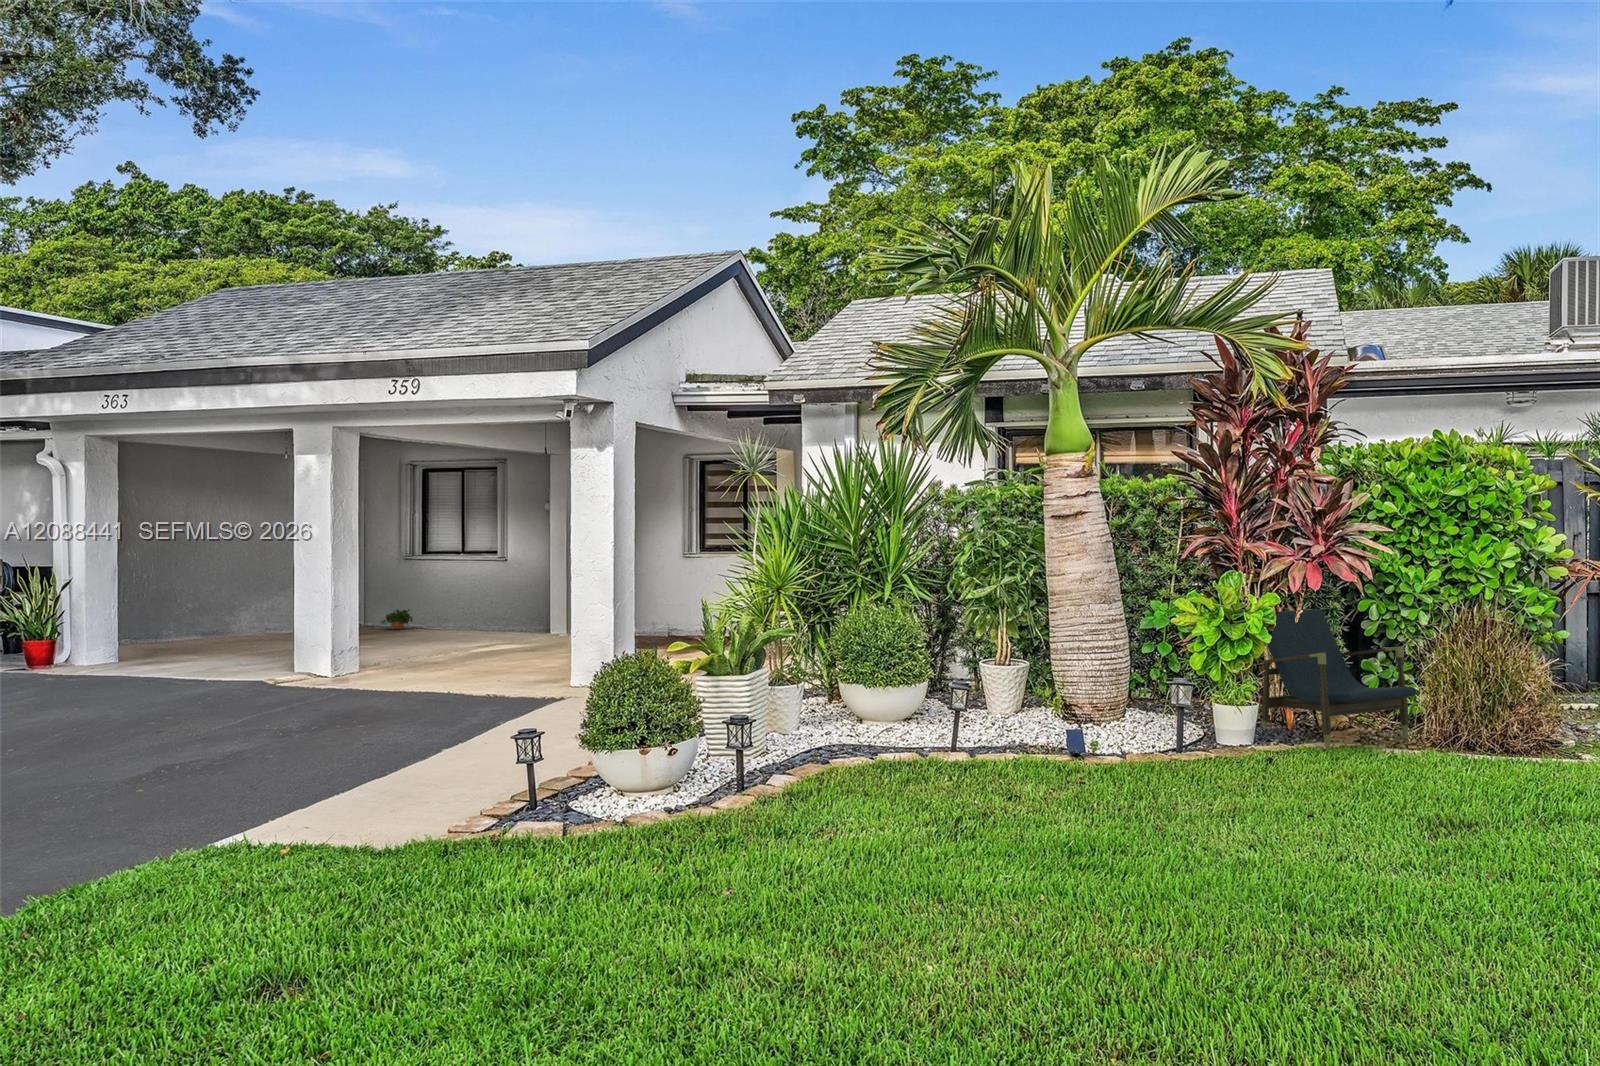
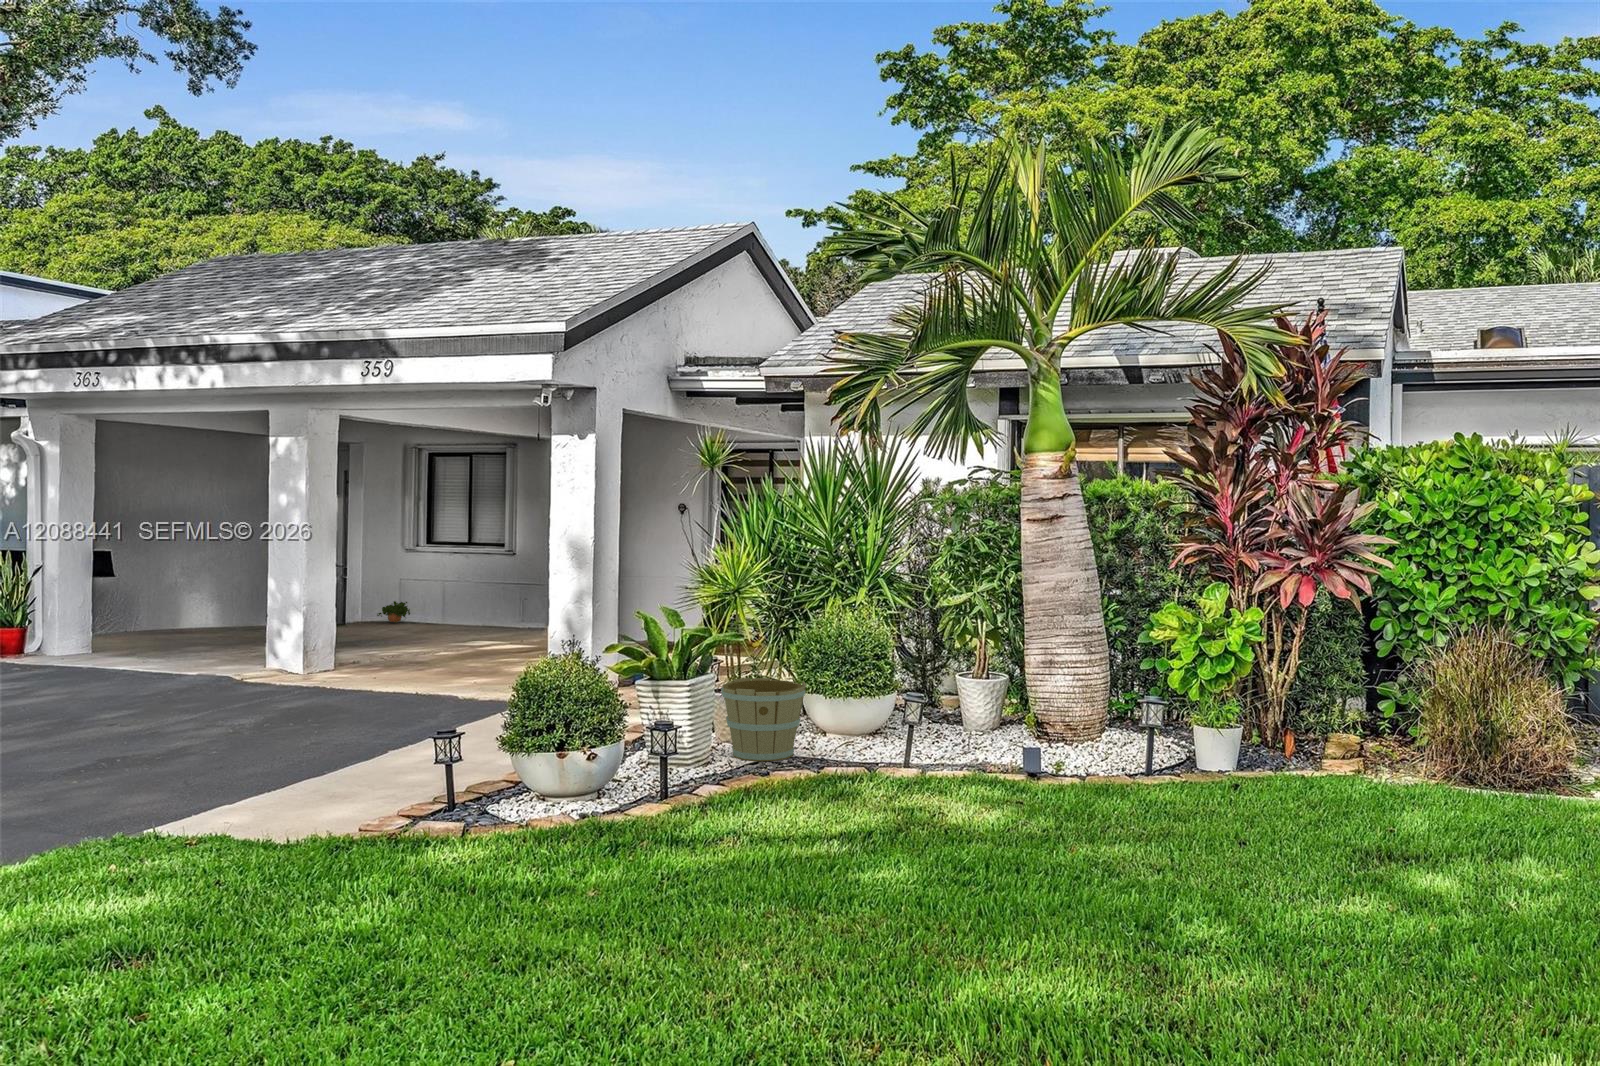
lounge chair: present [1262,609,1416,749] -> none [1250,627,1414,780]
wooden bucket: none [772,671,854,750] -> present [721,678,806,761]

